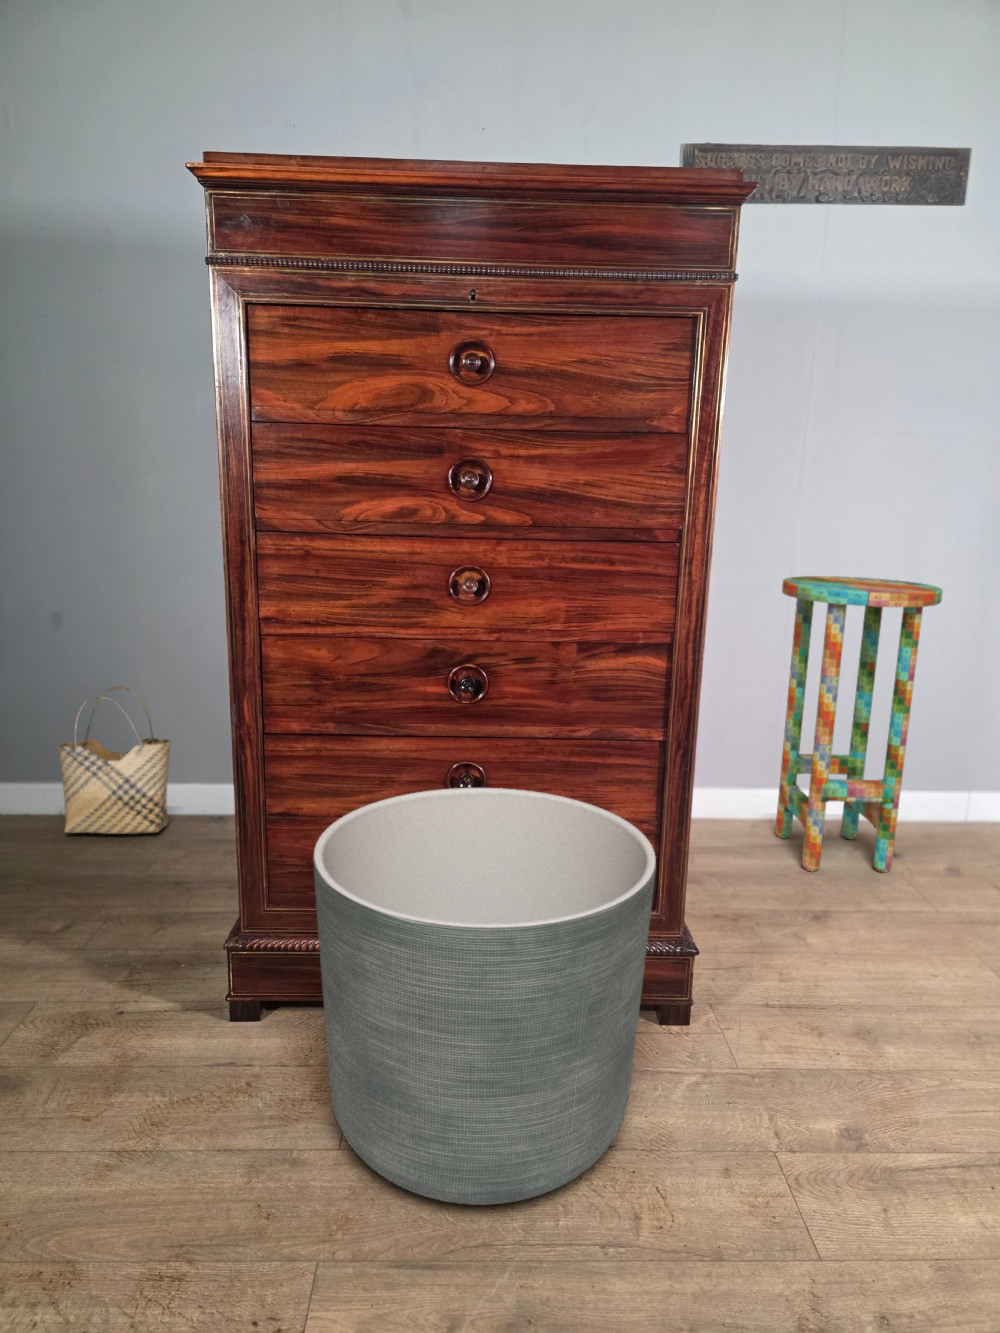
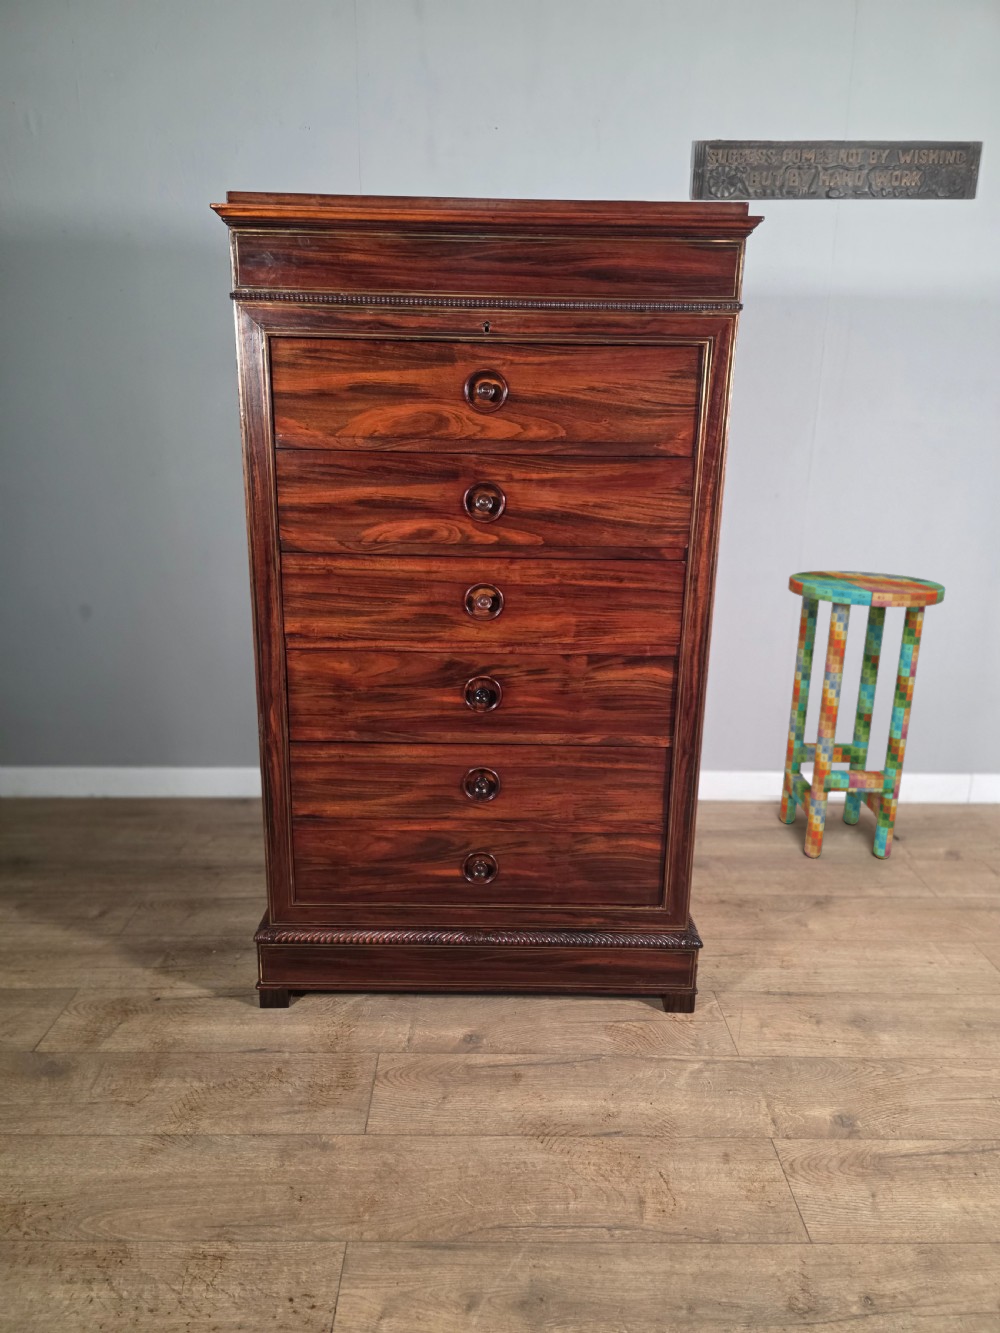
woven basket: present [57,686,171,834] -> none [90,680,199,821]
planter: present [313,788,656,1205] -> none [340,794,660,1187]

